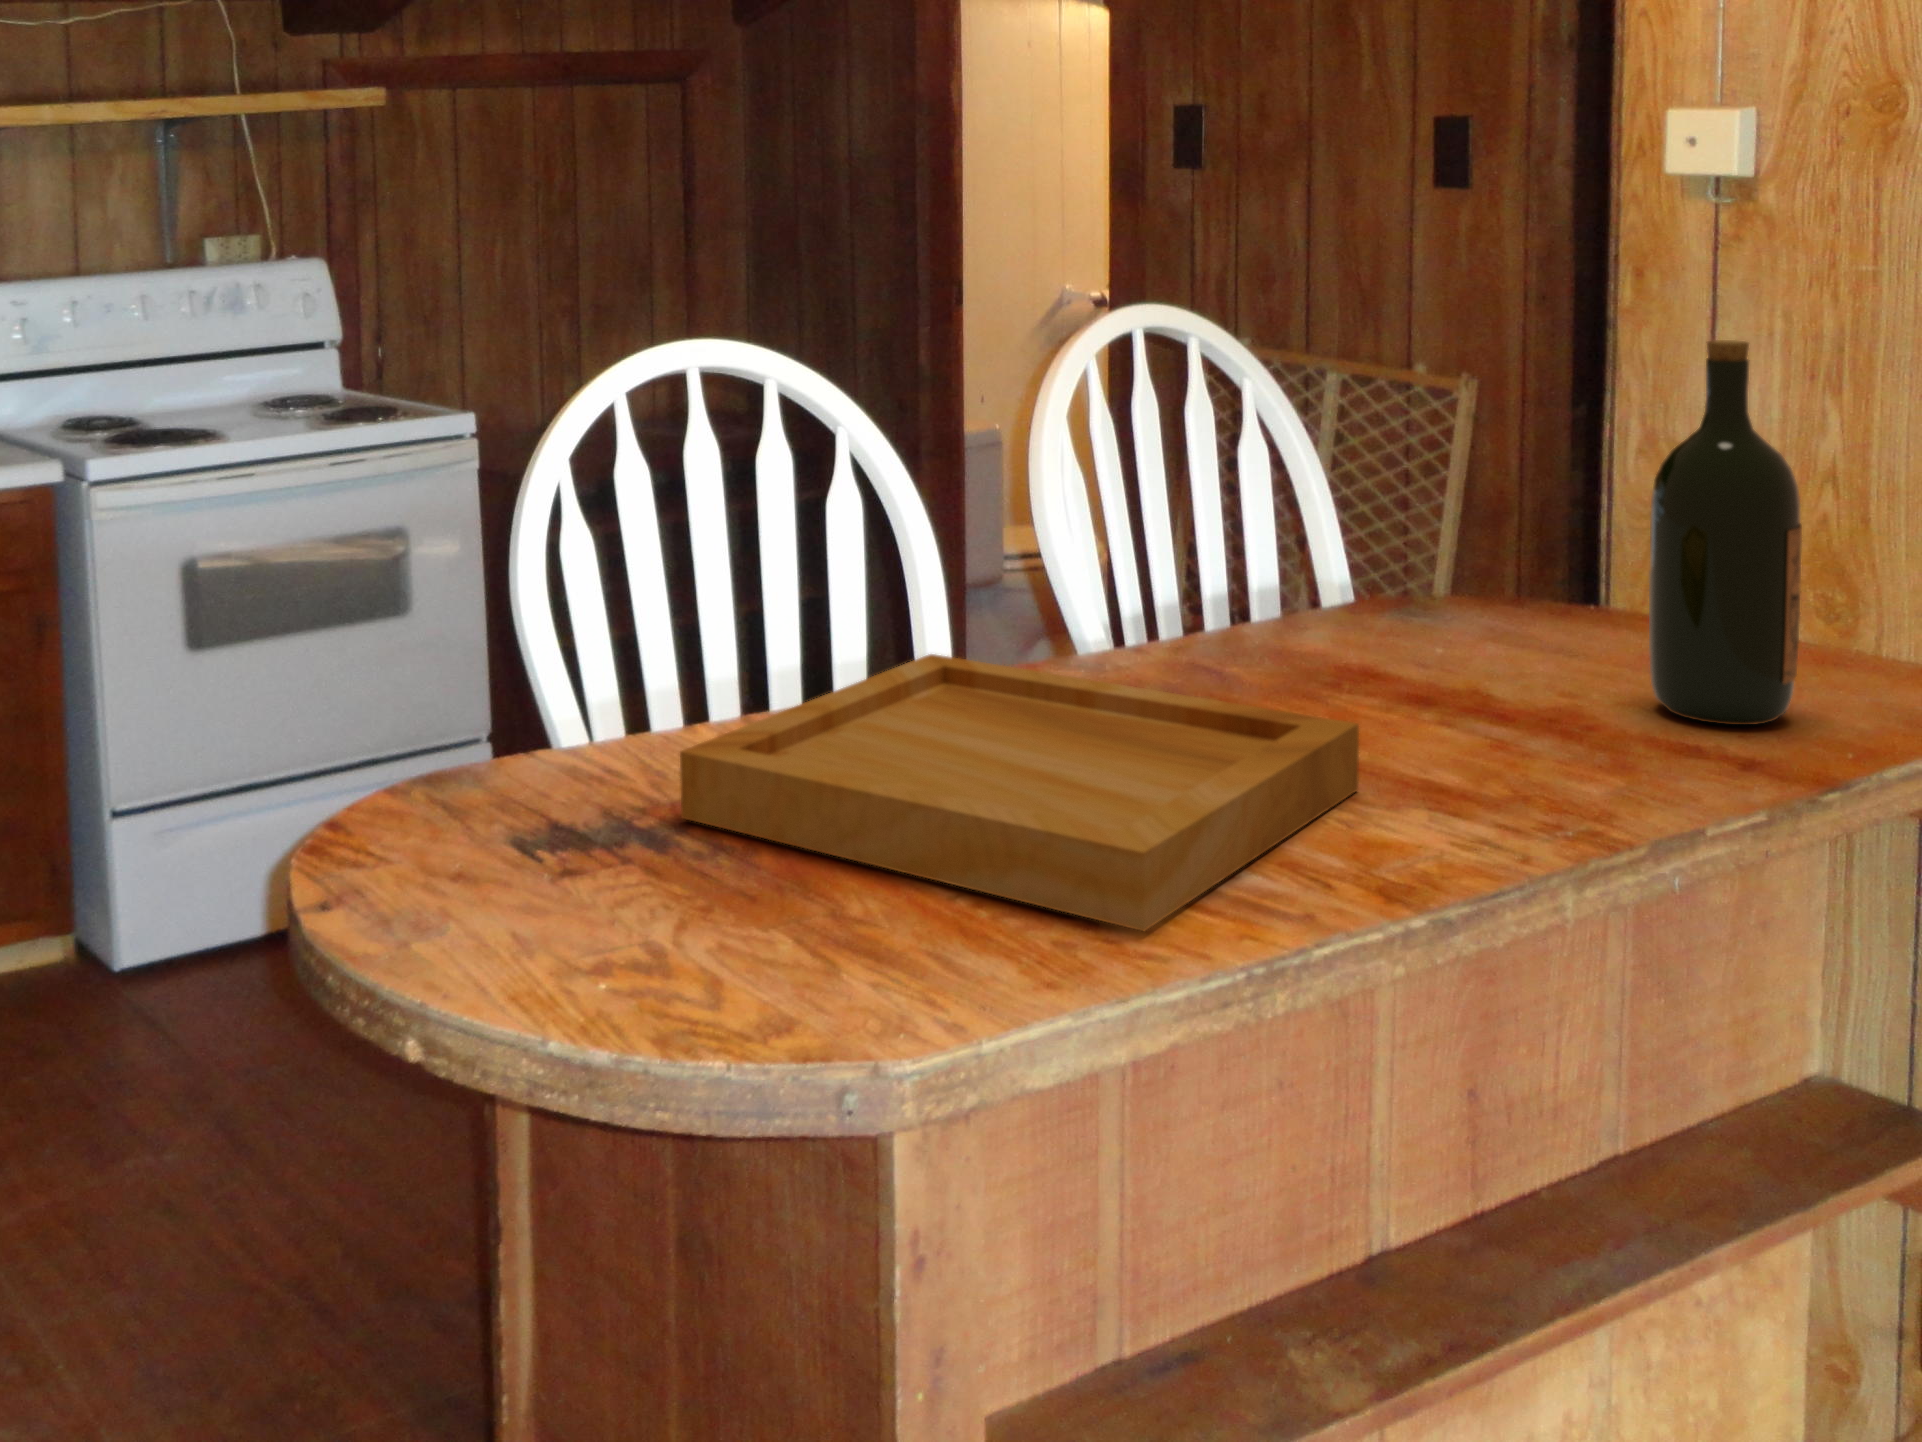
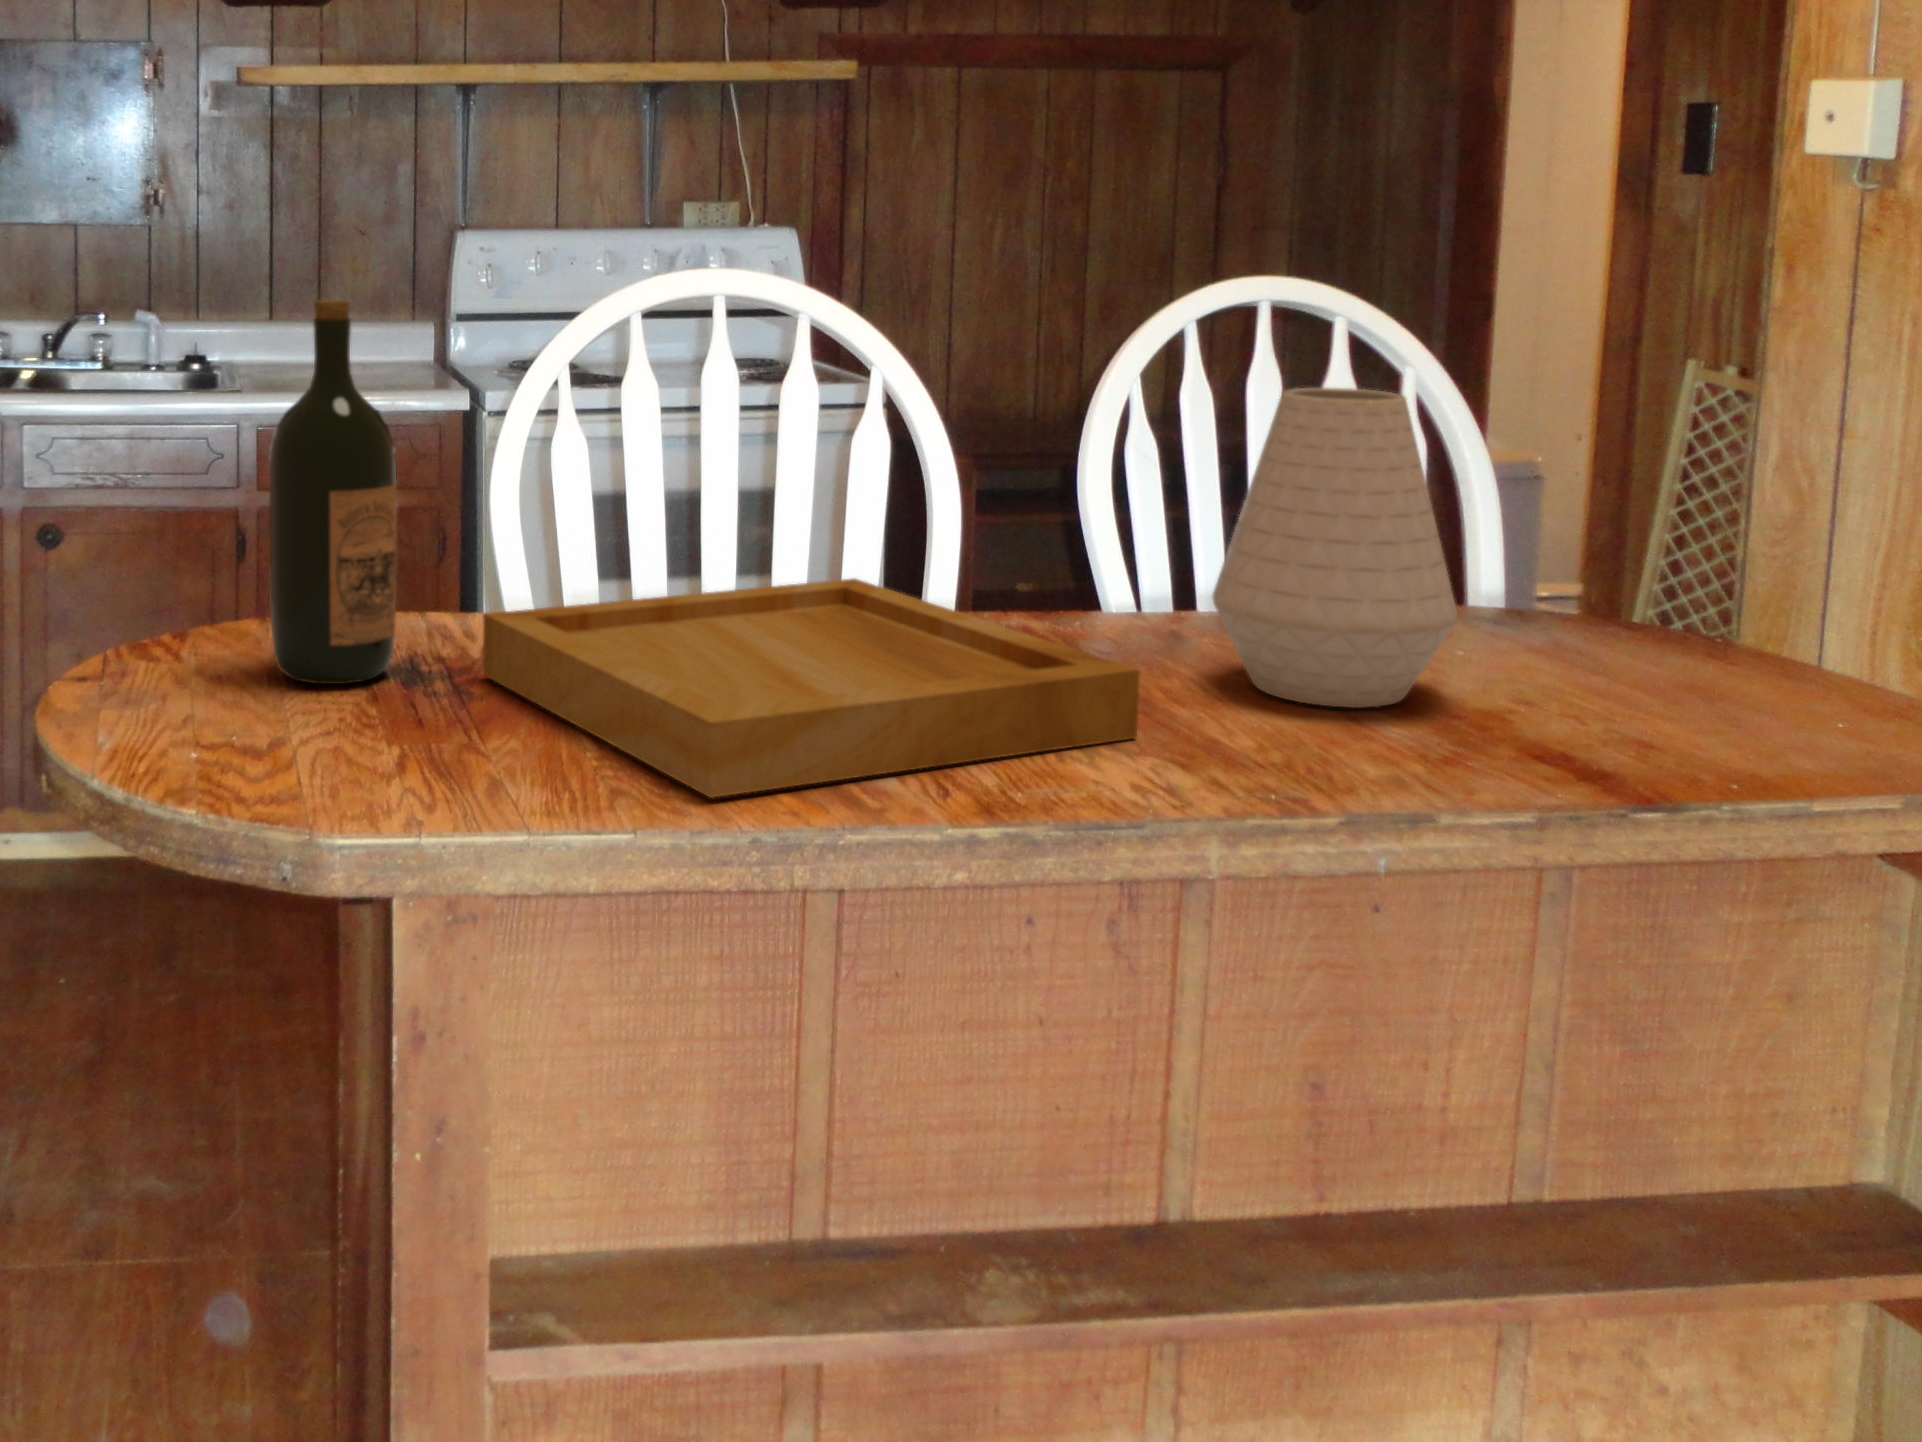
wine bottle: present [1649,340,1802,725] -> present [269,300,397,684]
vase: none [1296,425,1531,728] -> present [1213,388,1457,708]

